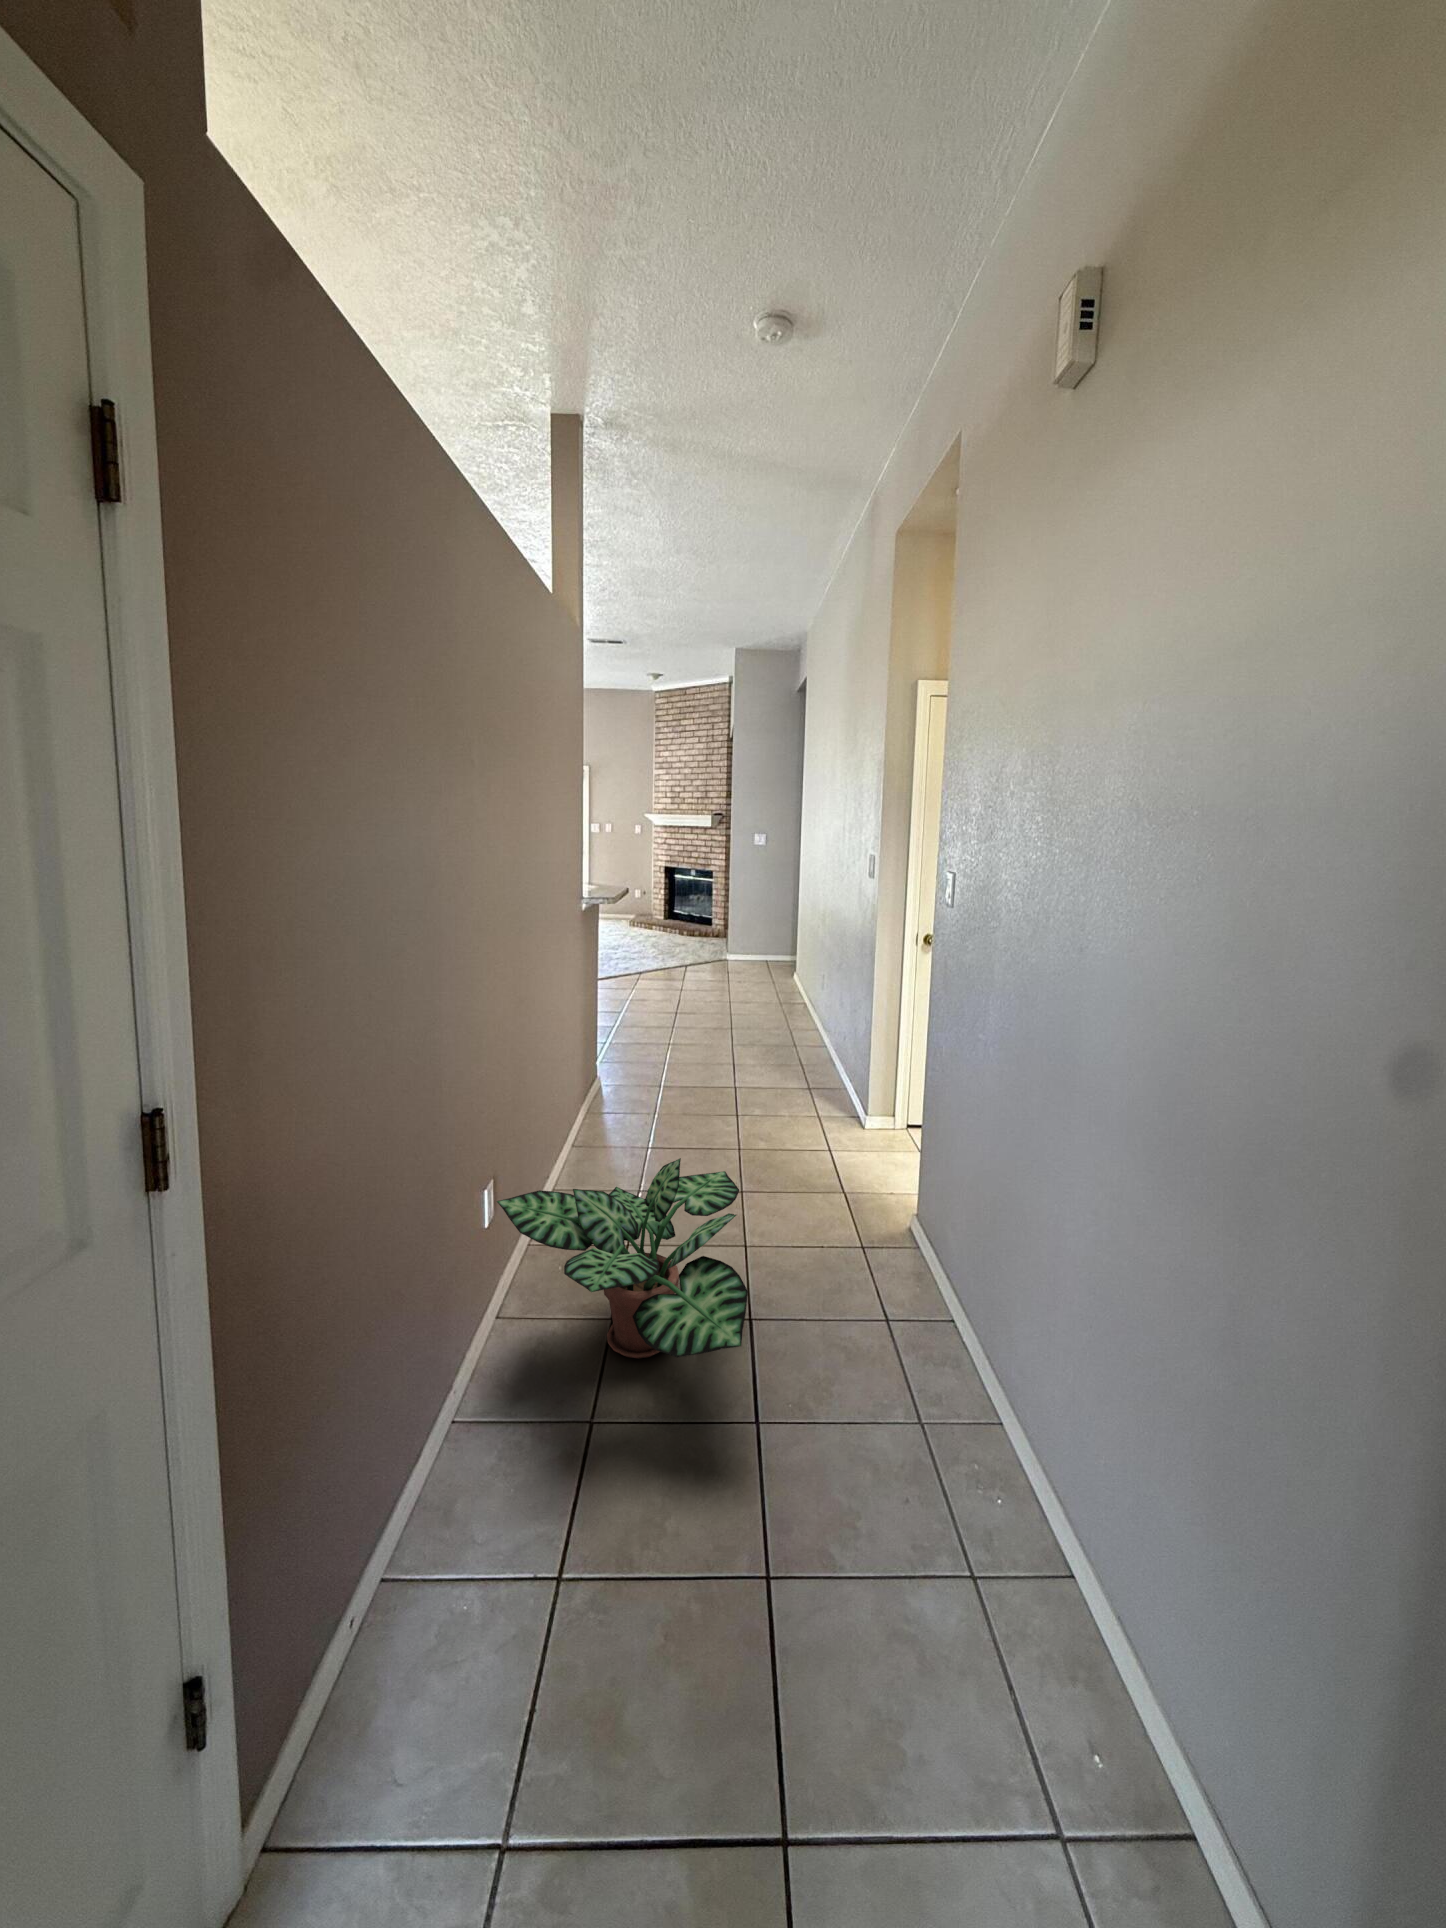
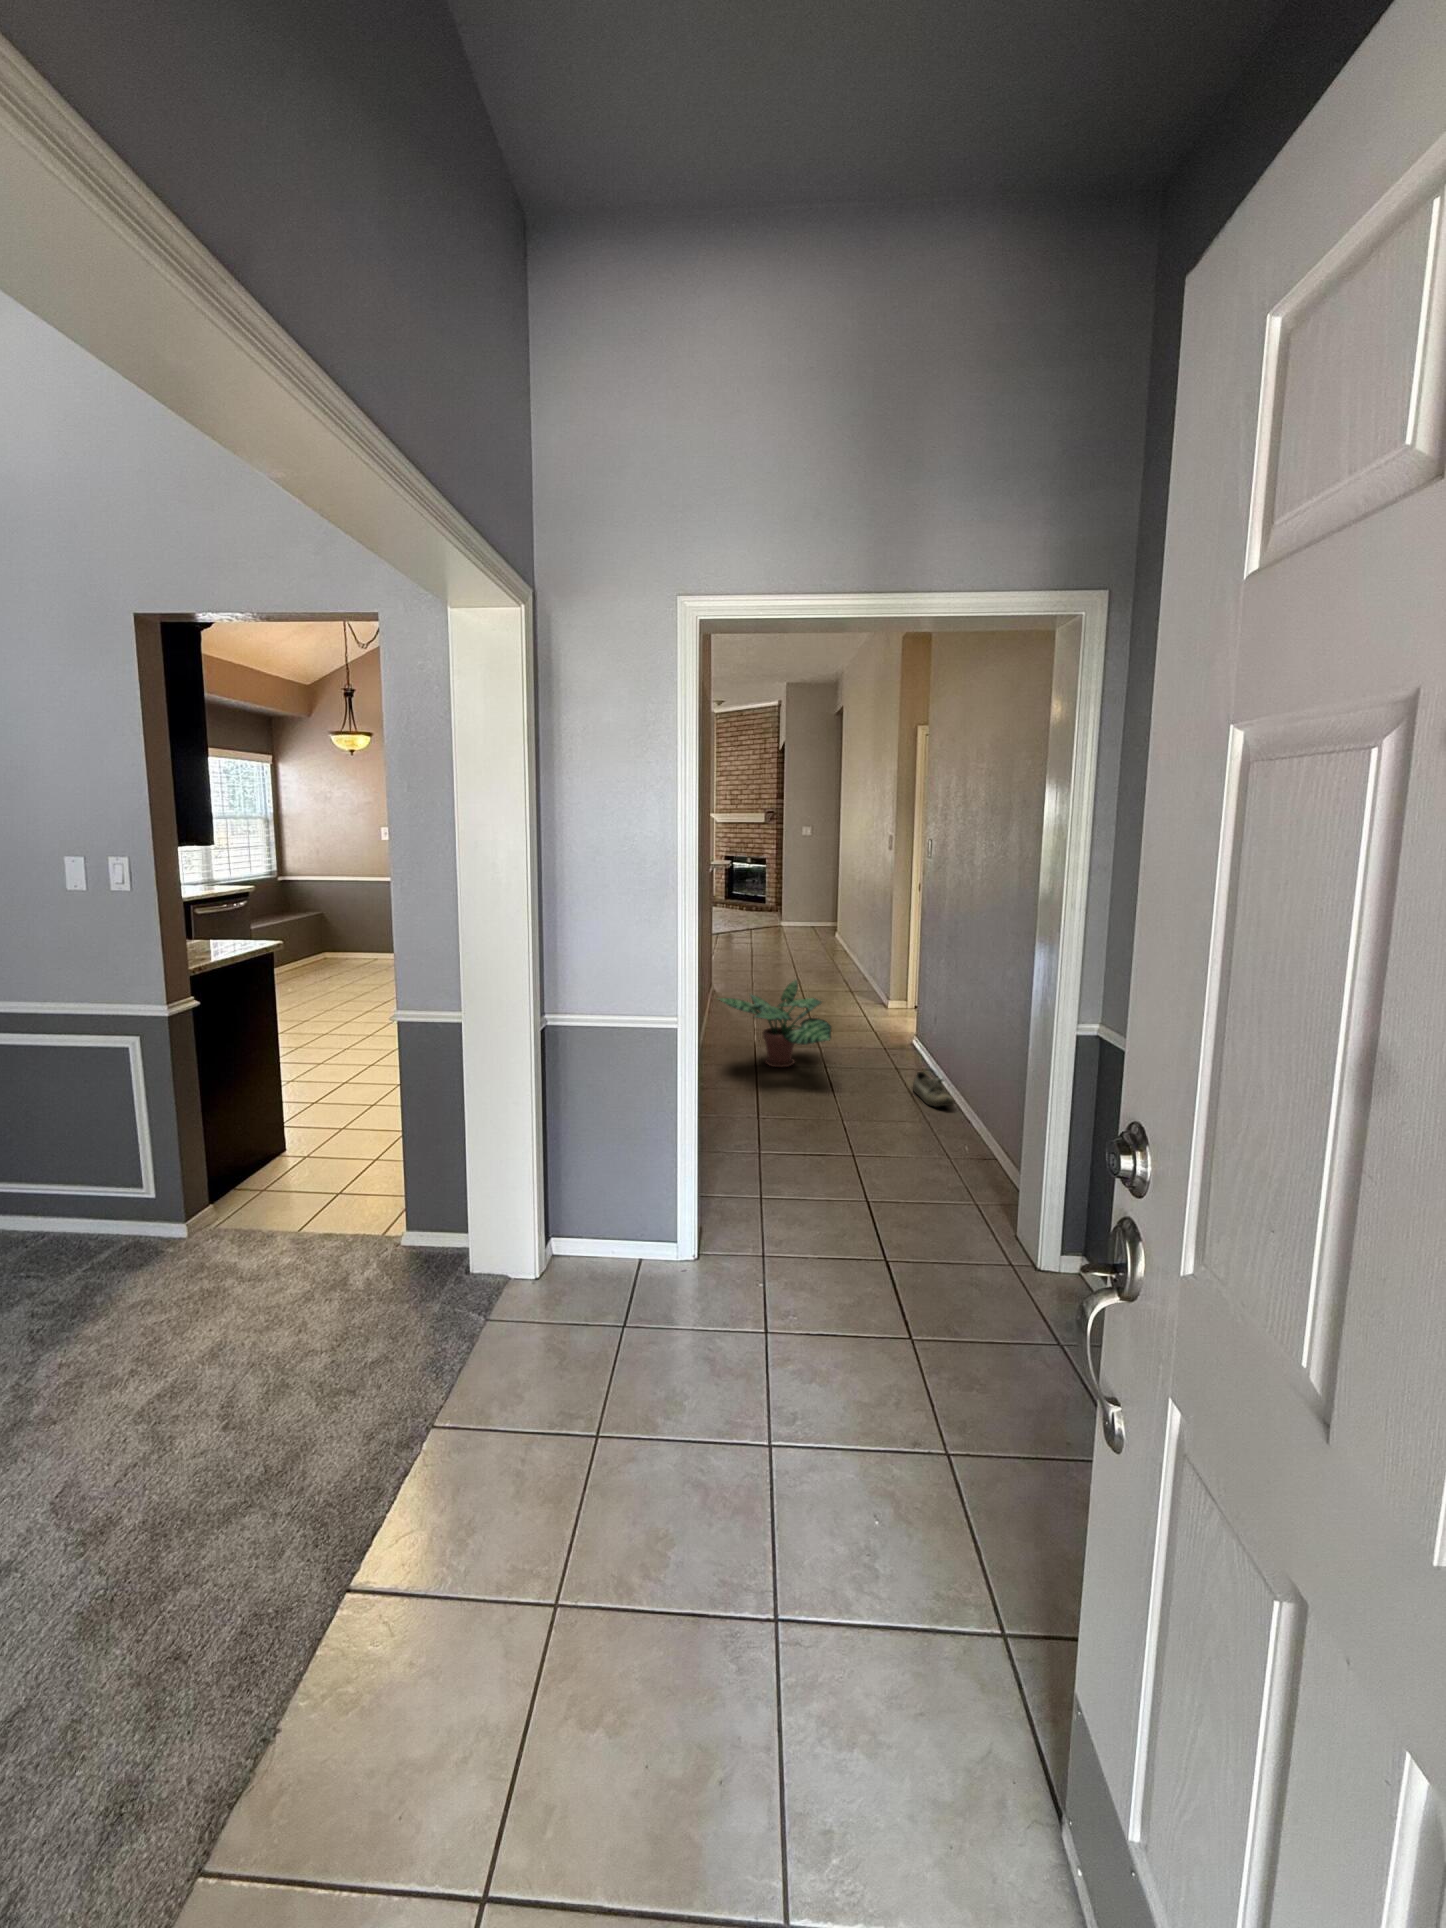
shoe: none [938,1428,1059,1597] -> present [913,1072,954,1107]

